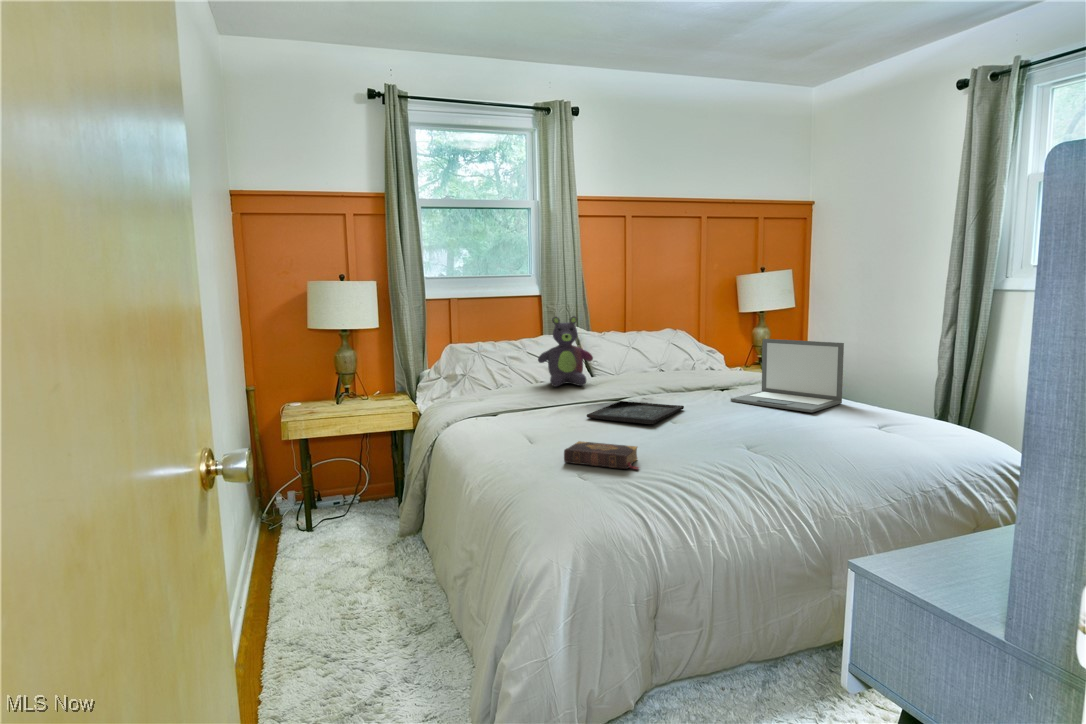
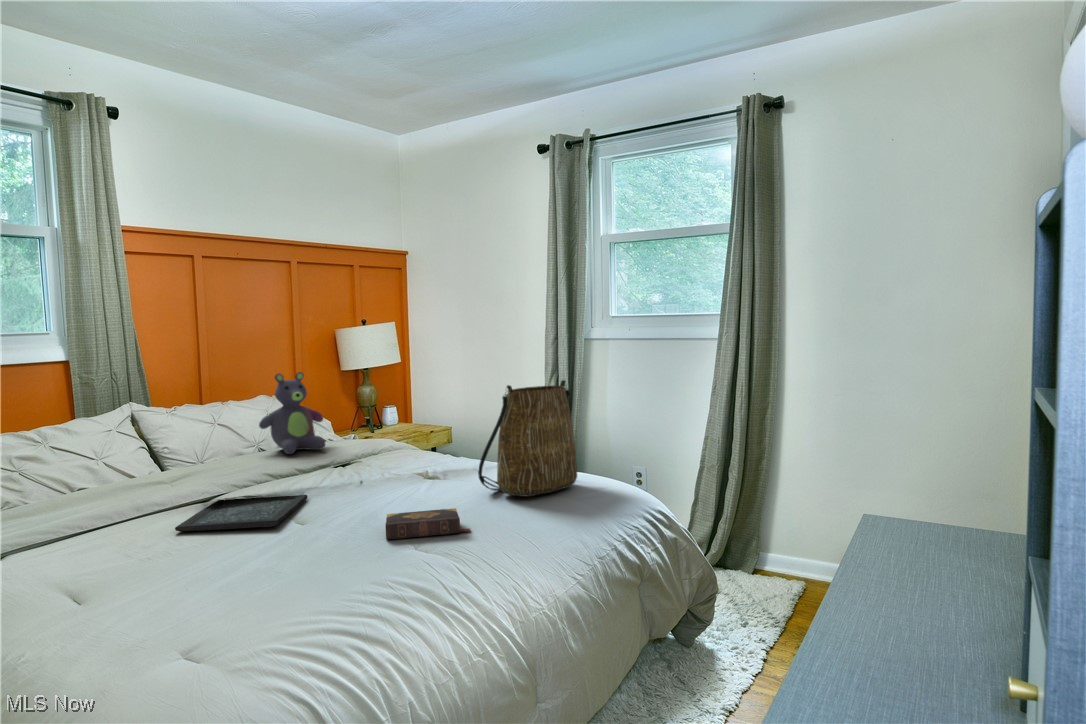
stuffed bear: present [538,316,593,387] -> present [259,372,325,454]
tote bag: none [832,326,943,435] -> present [478,380,577,497]
laptop: present [731,339,844,412] -> none [359,401,477,481]
book: present [564,441,639,469] -> present [386,508,470,539]

